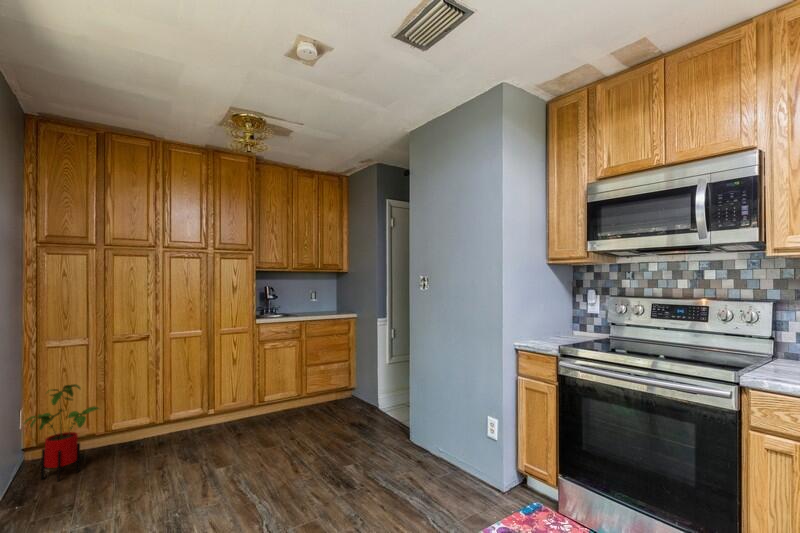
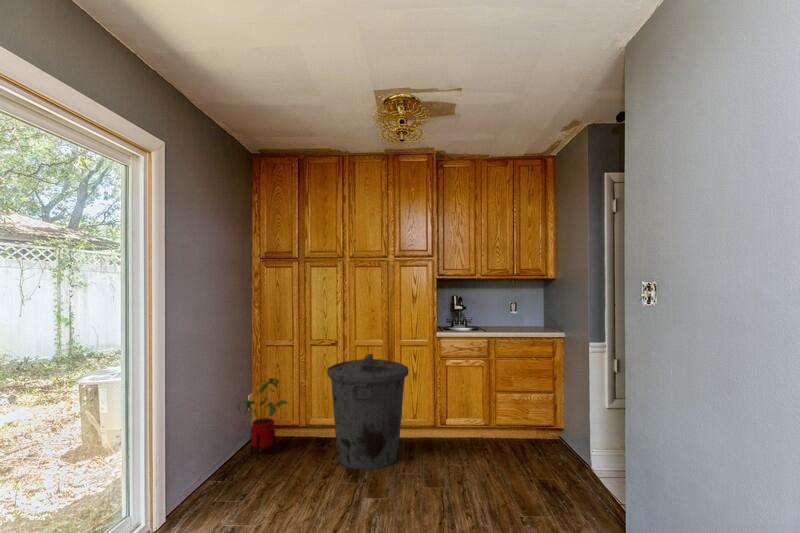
trash can: none [154,344,243,458] -> present [327,354,408,470]

